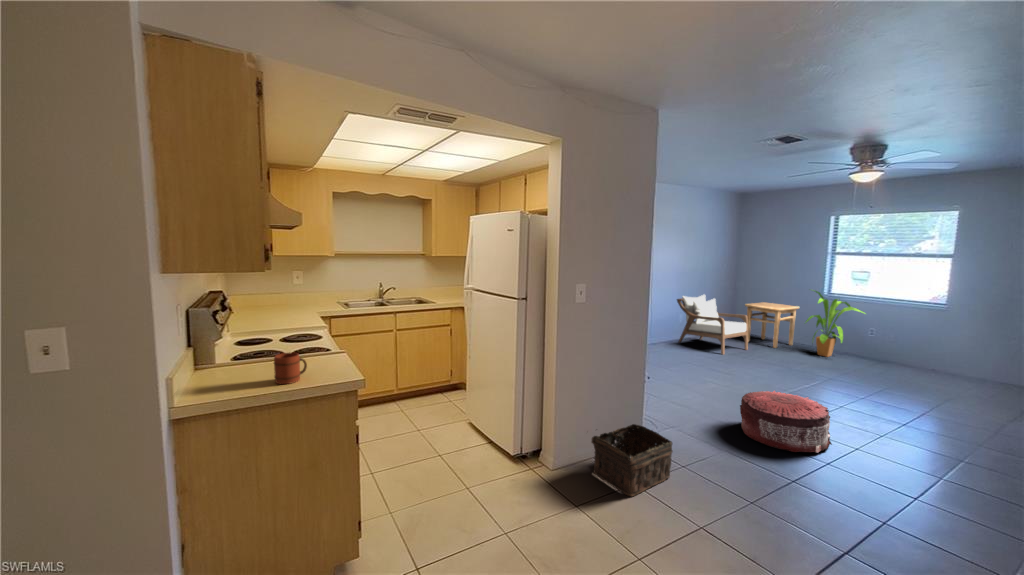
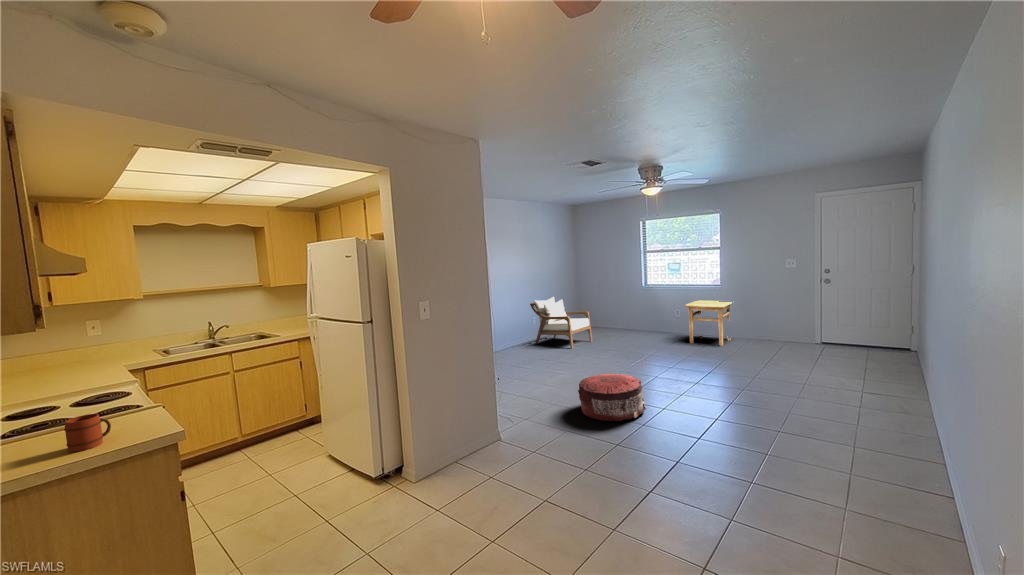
house plant: present [806,290,864,357] -> none [631,284,674,338]
side table: present [745,302,799,348] -> present [686,300,732,346]
basket: present [592,424,673,496] -> none [444,423,520,489]

